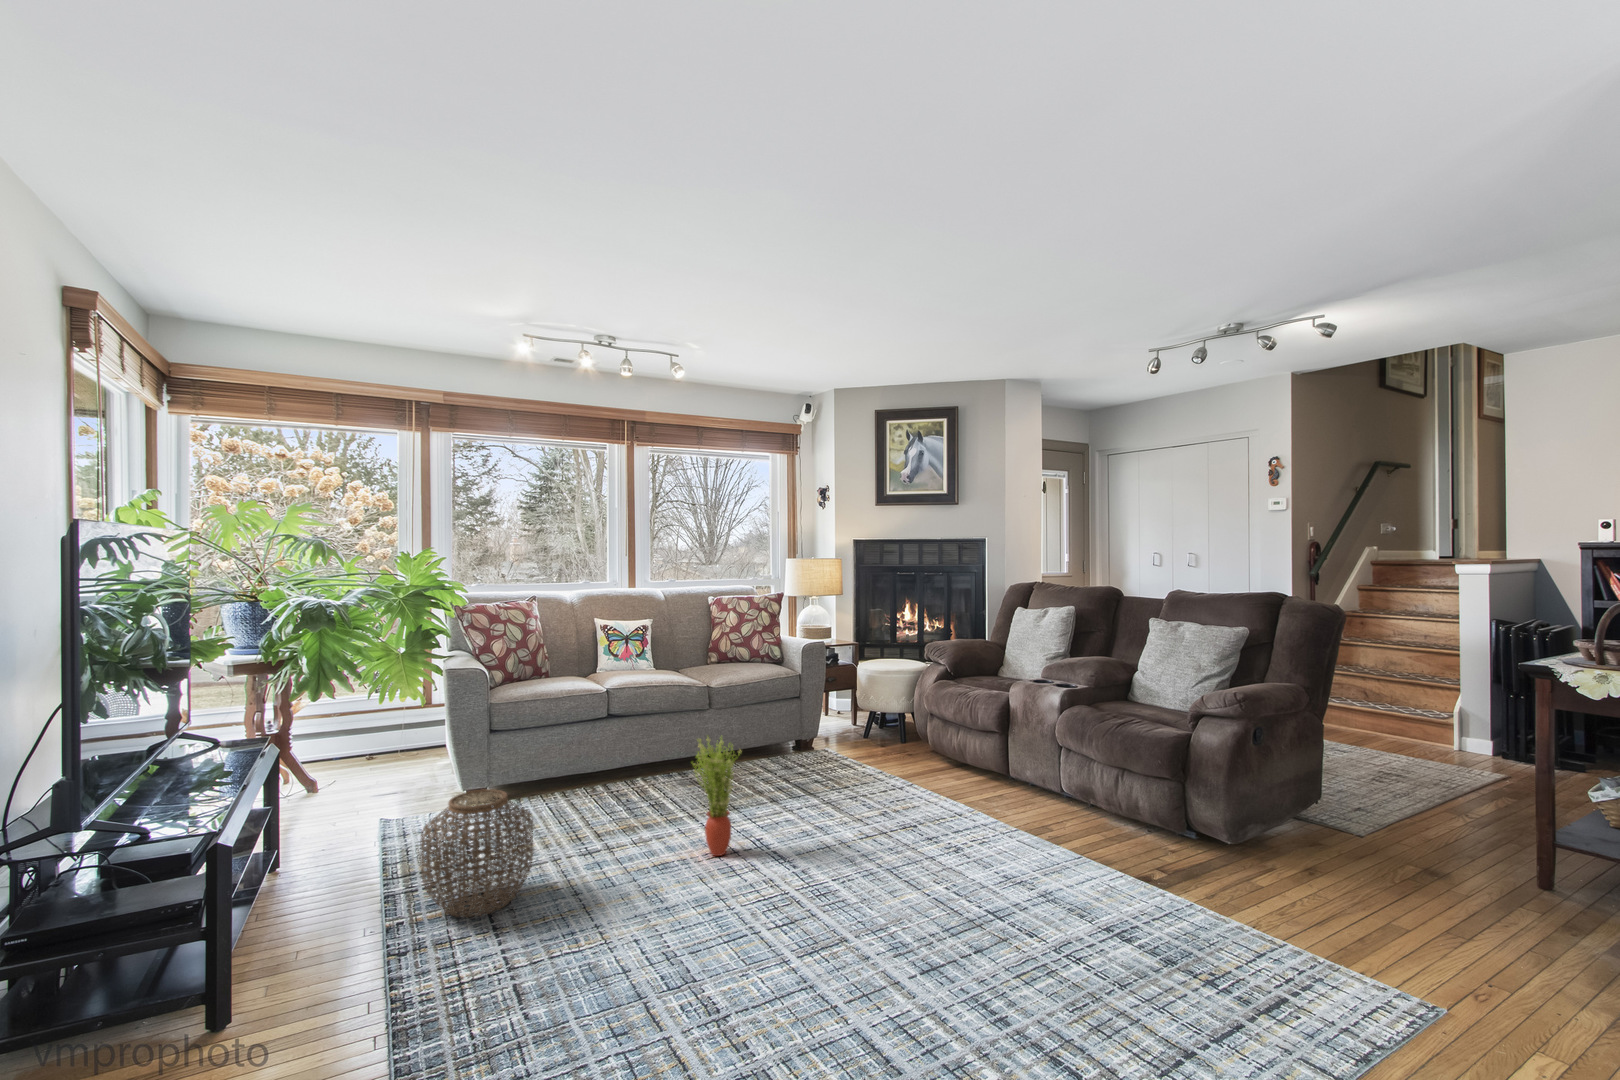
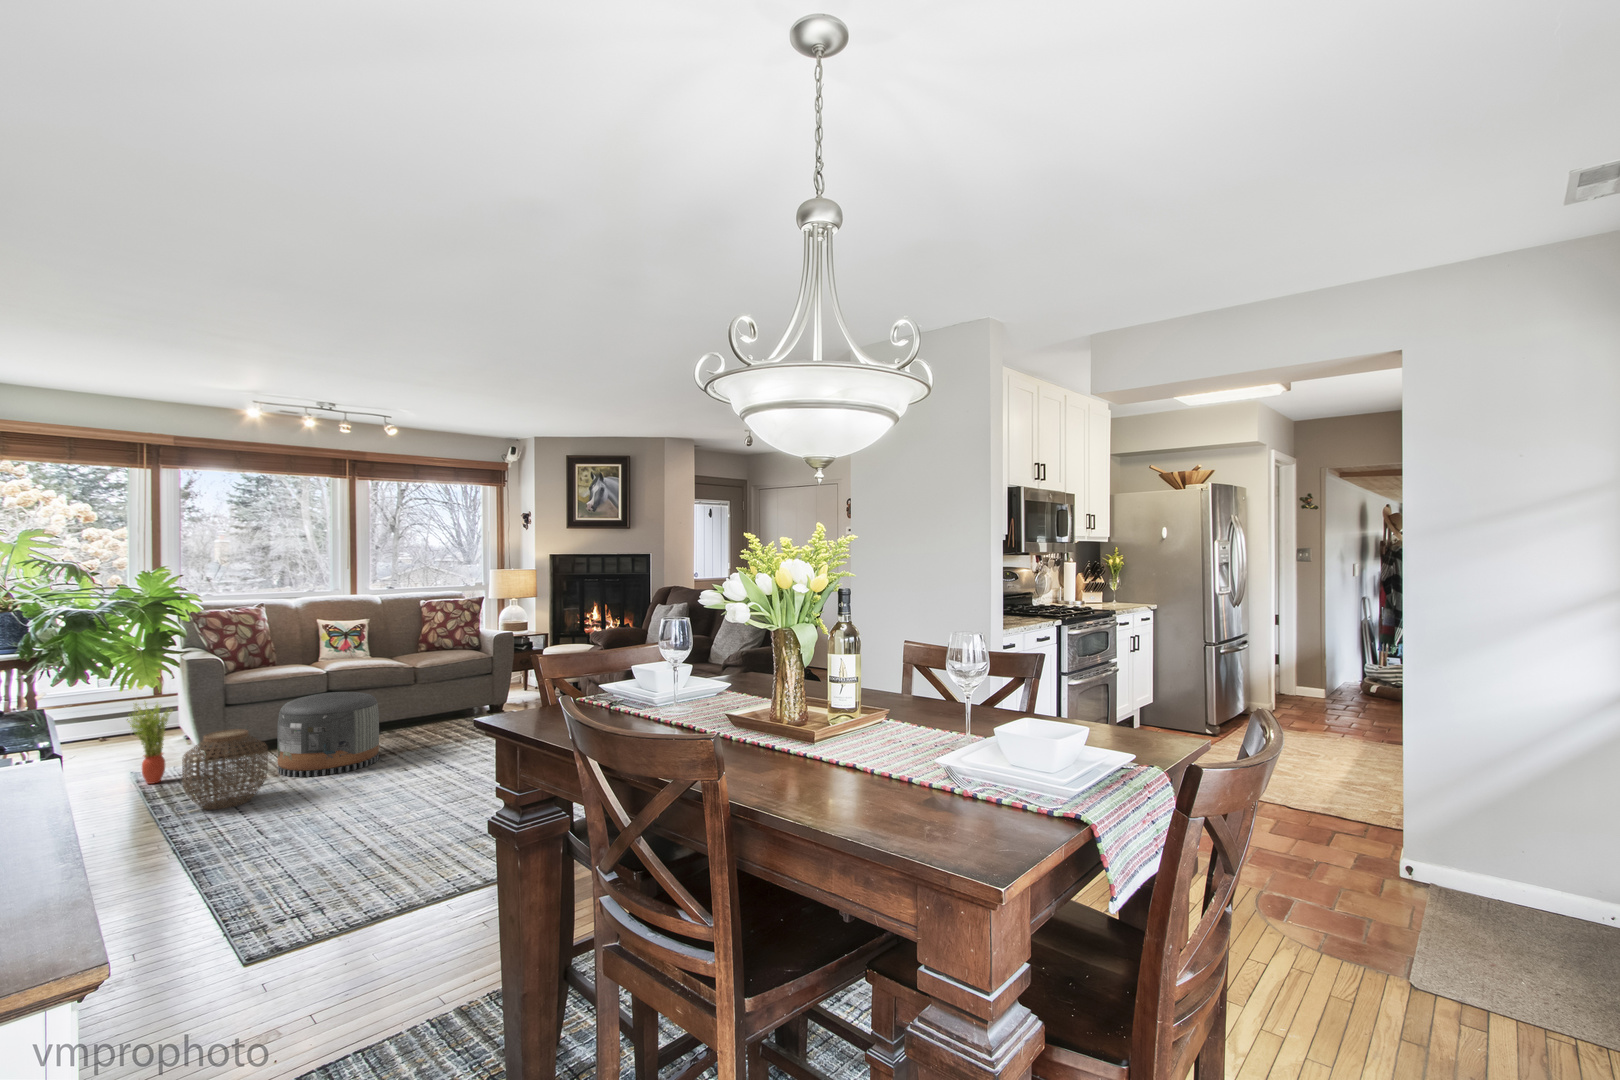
pouf: none [548,726,675,856] -> present [277,692,379,777]
potted plant: present [692,737,741,856] -> present [127,703,172,784]

